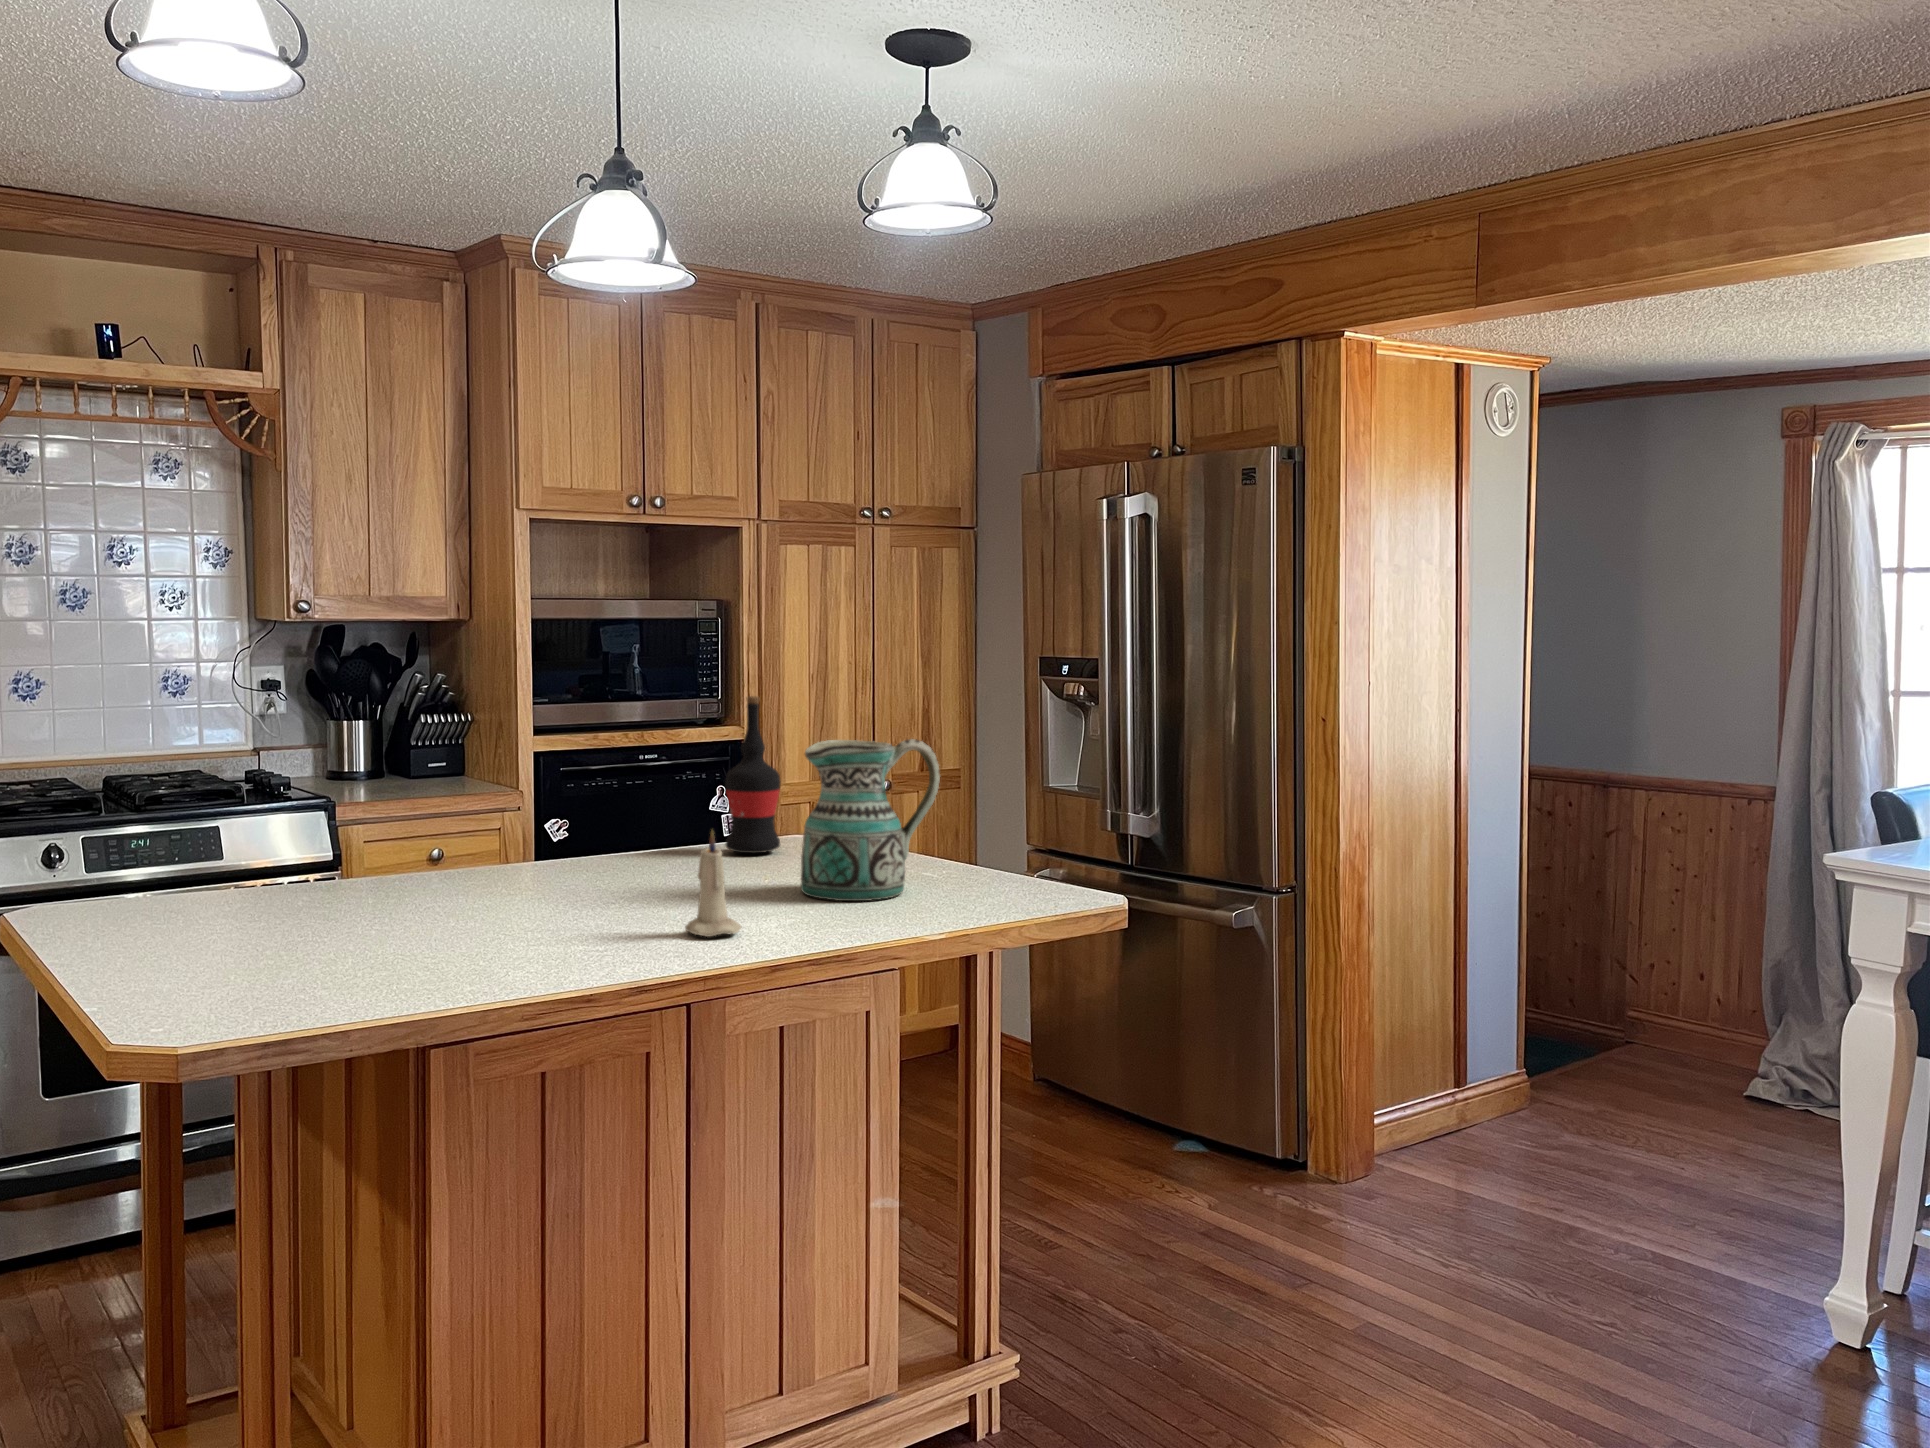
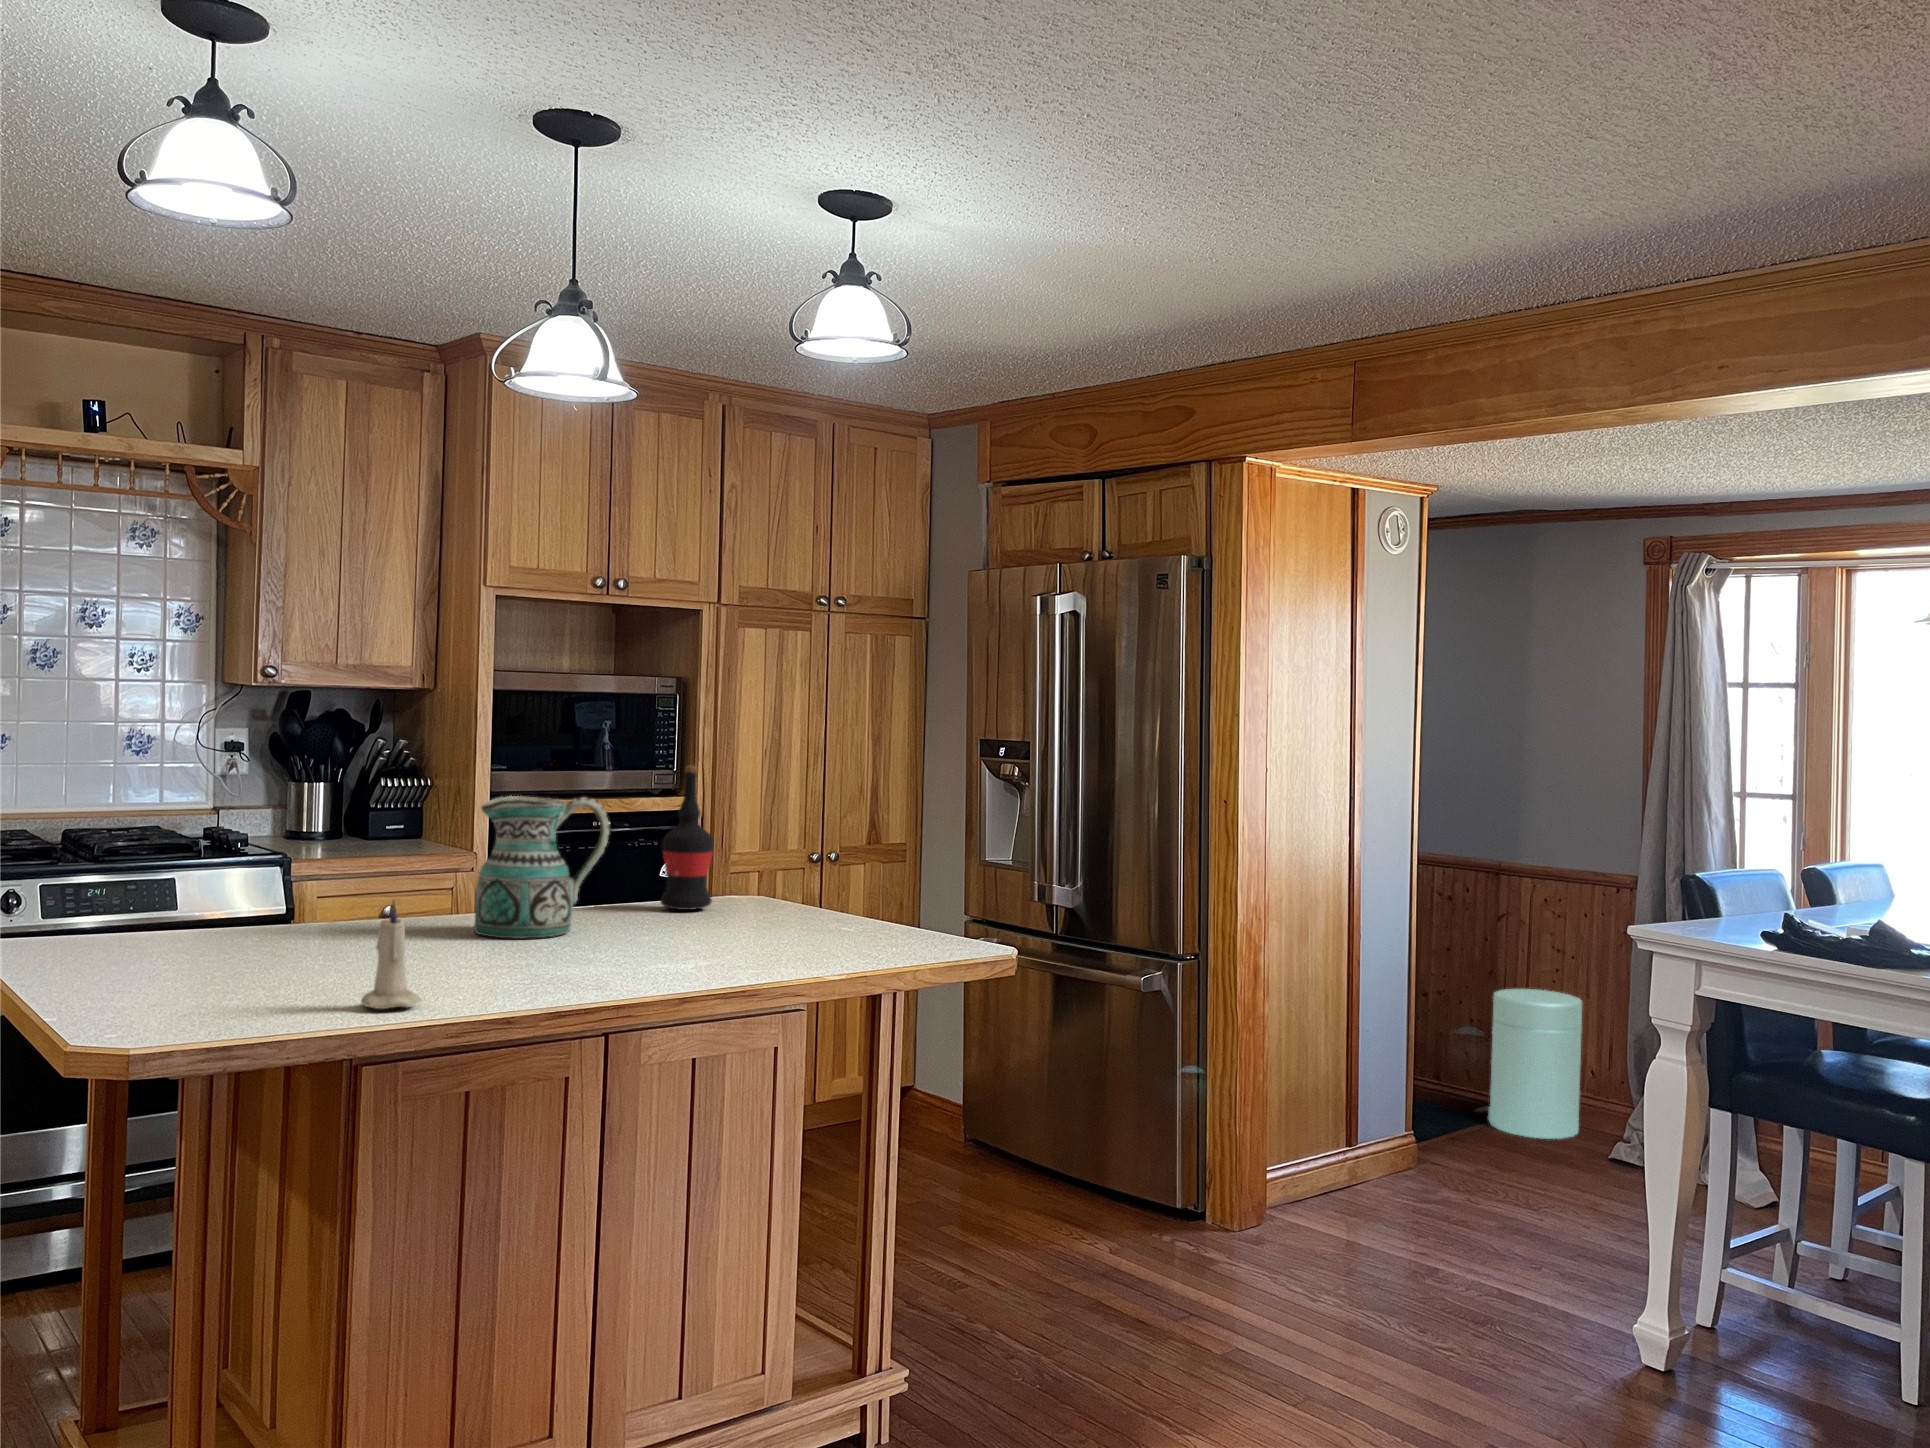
ceramic pitcher: present [801,739,940,901] -> present [474,796,609,938]
candle: present [685,830,741,937] -> present [361,900,421,1009]
trash can: none [1580,909,1703,1071] -> present [1476,989,1582,1139]

